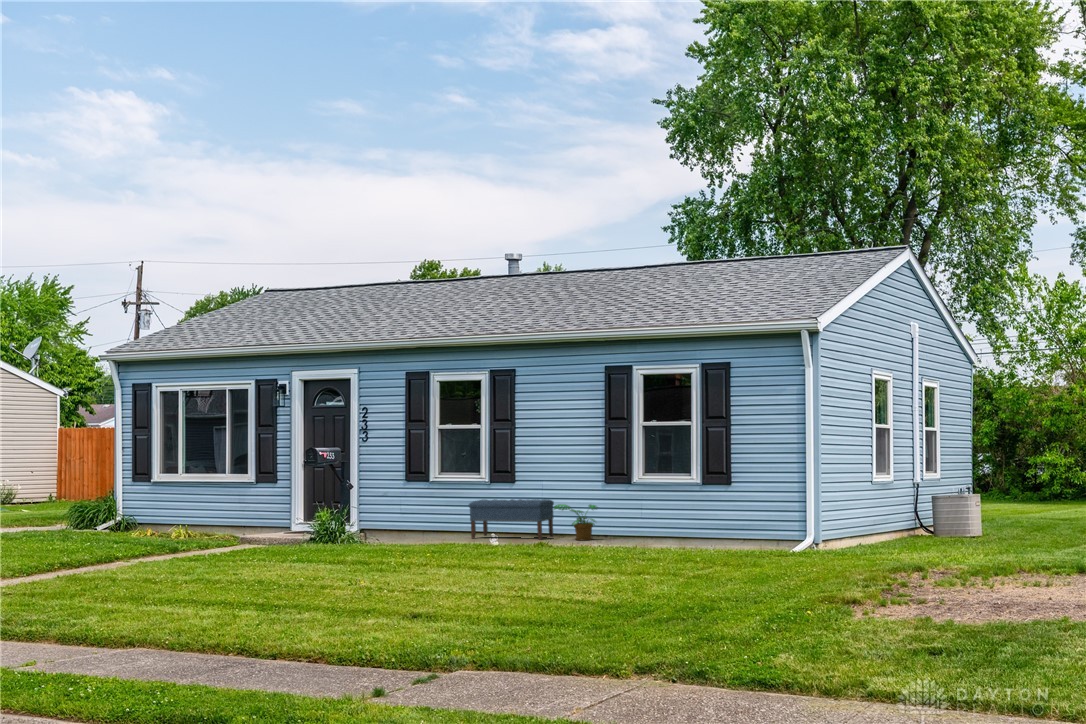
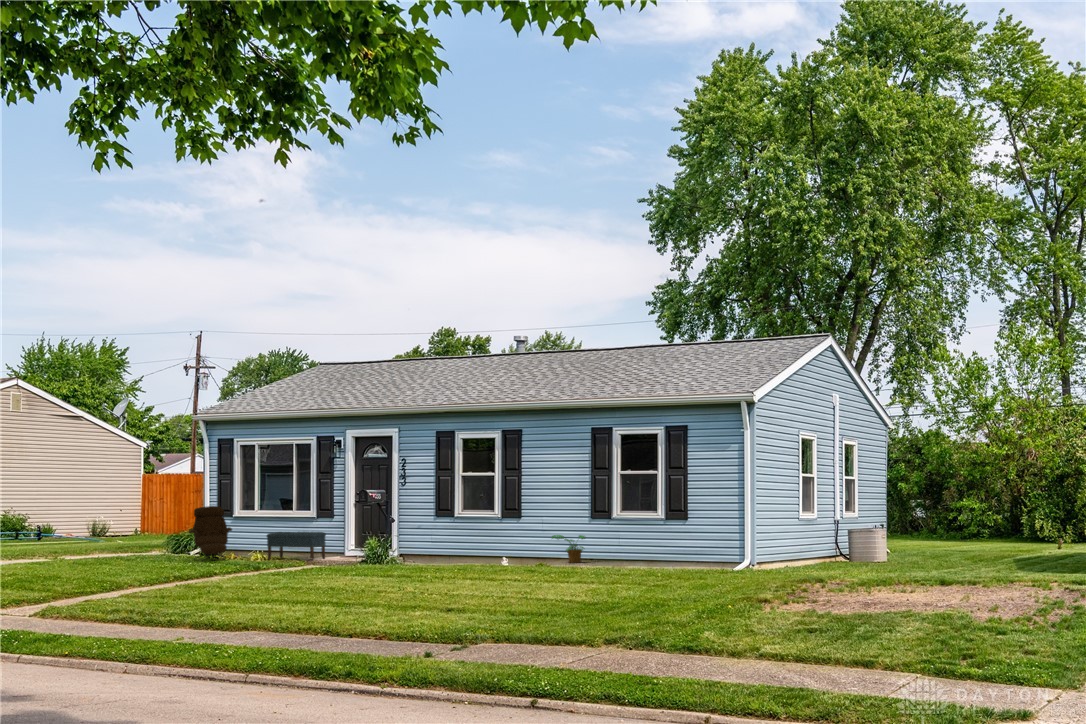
lounge chair: none [97,469,152,538] -> present [189,506,232,561]
bench: present [469,499,554,540] -> present [267,532,326,560]

